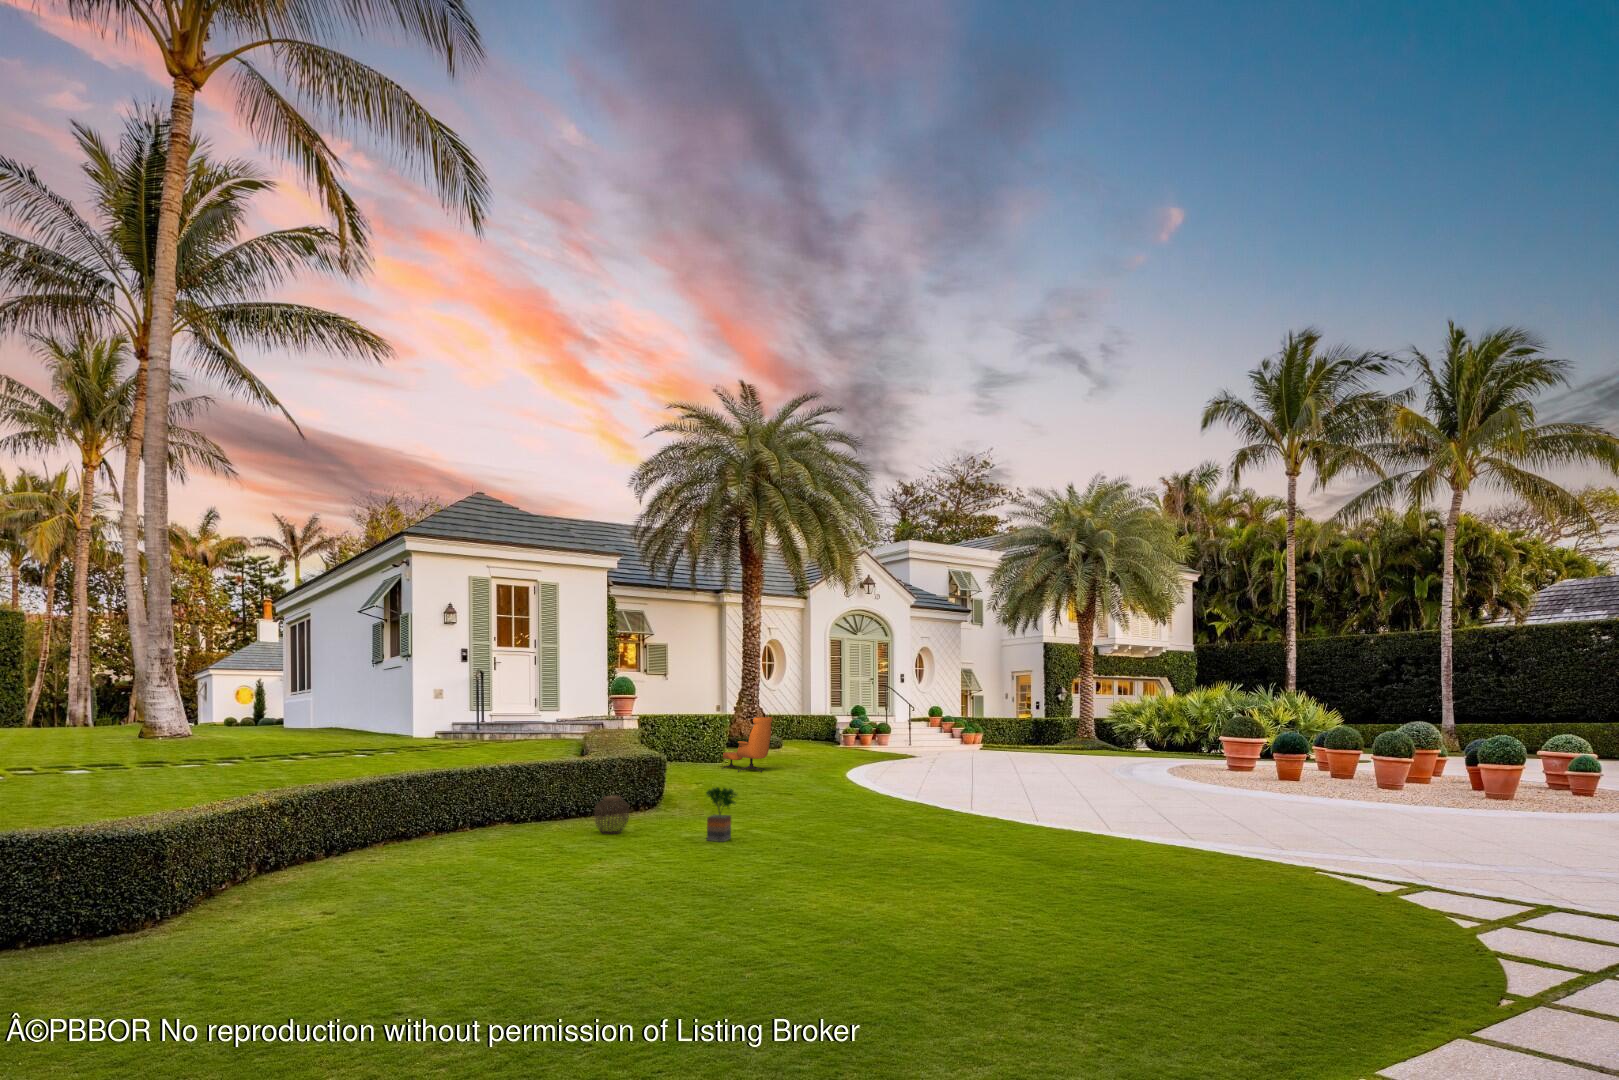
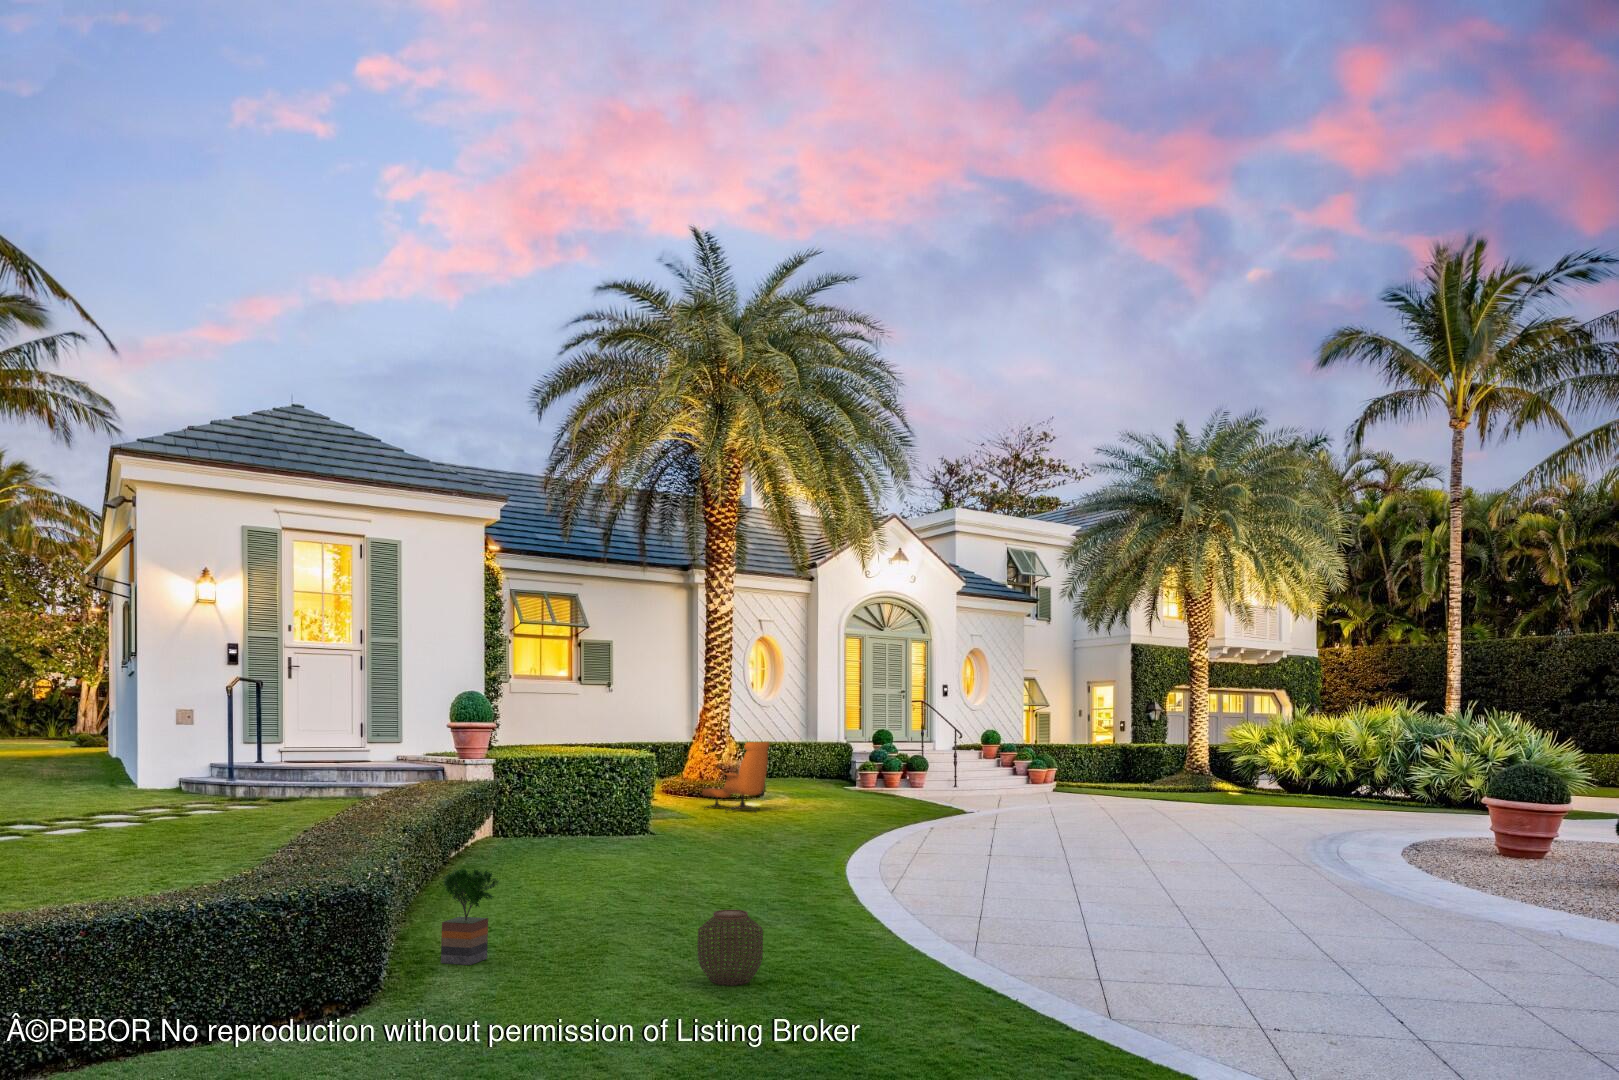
potted tree: present [706,787,737,842] -> present [441,869,499,965]
woven basket: present [595,795,629,834] -> present [698,910,763,986]

